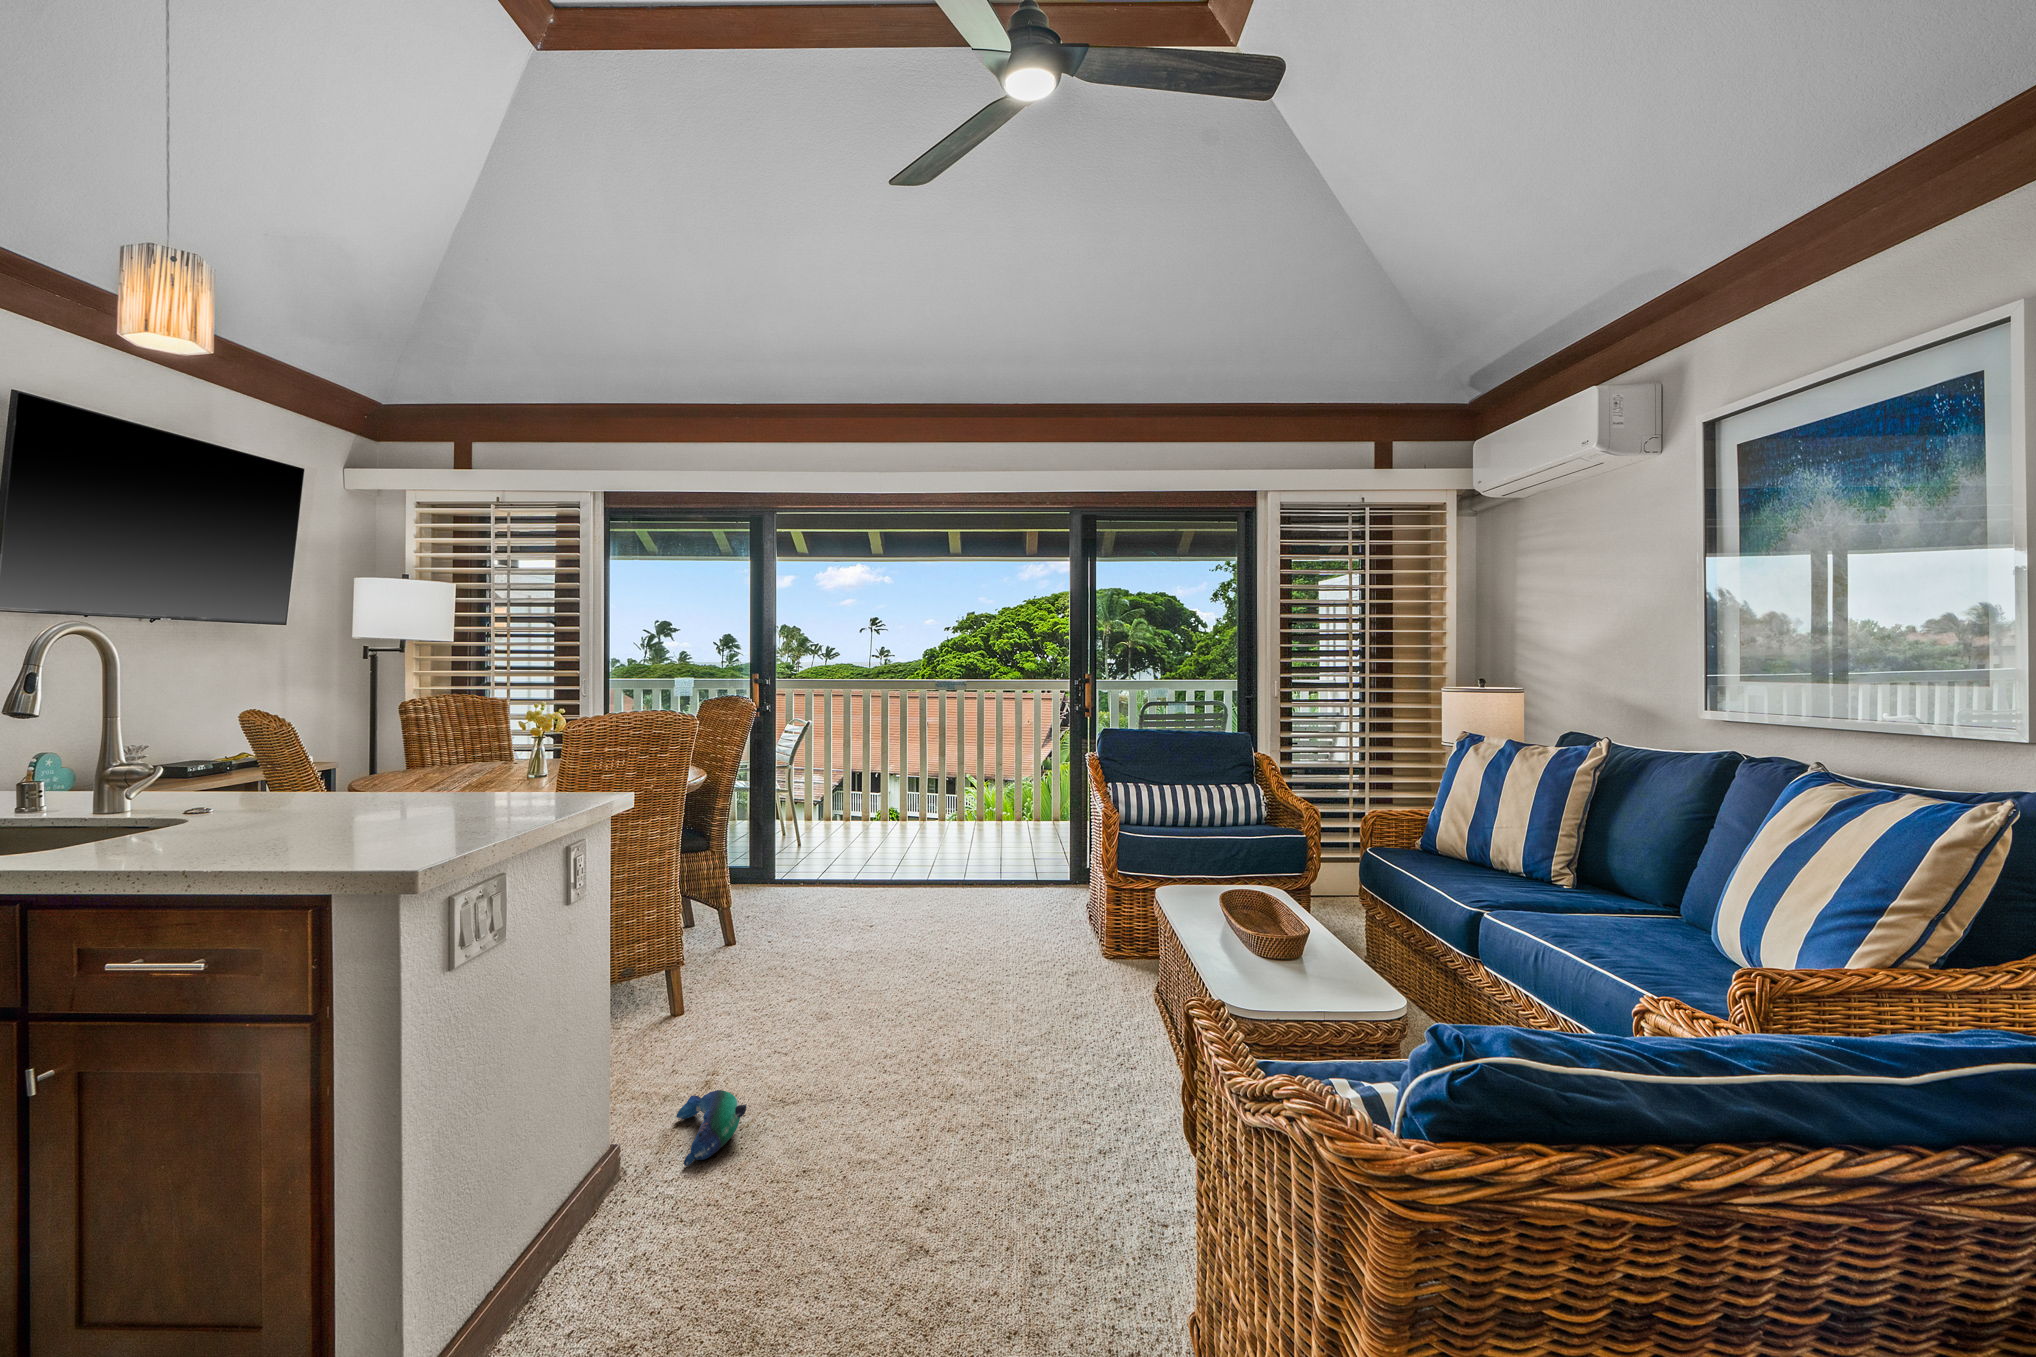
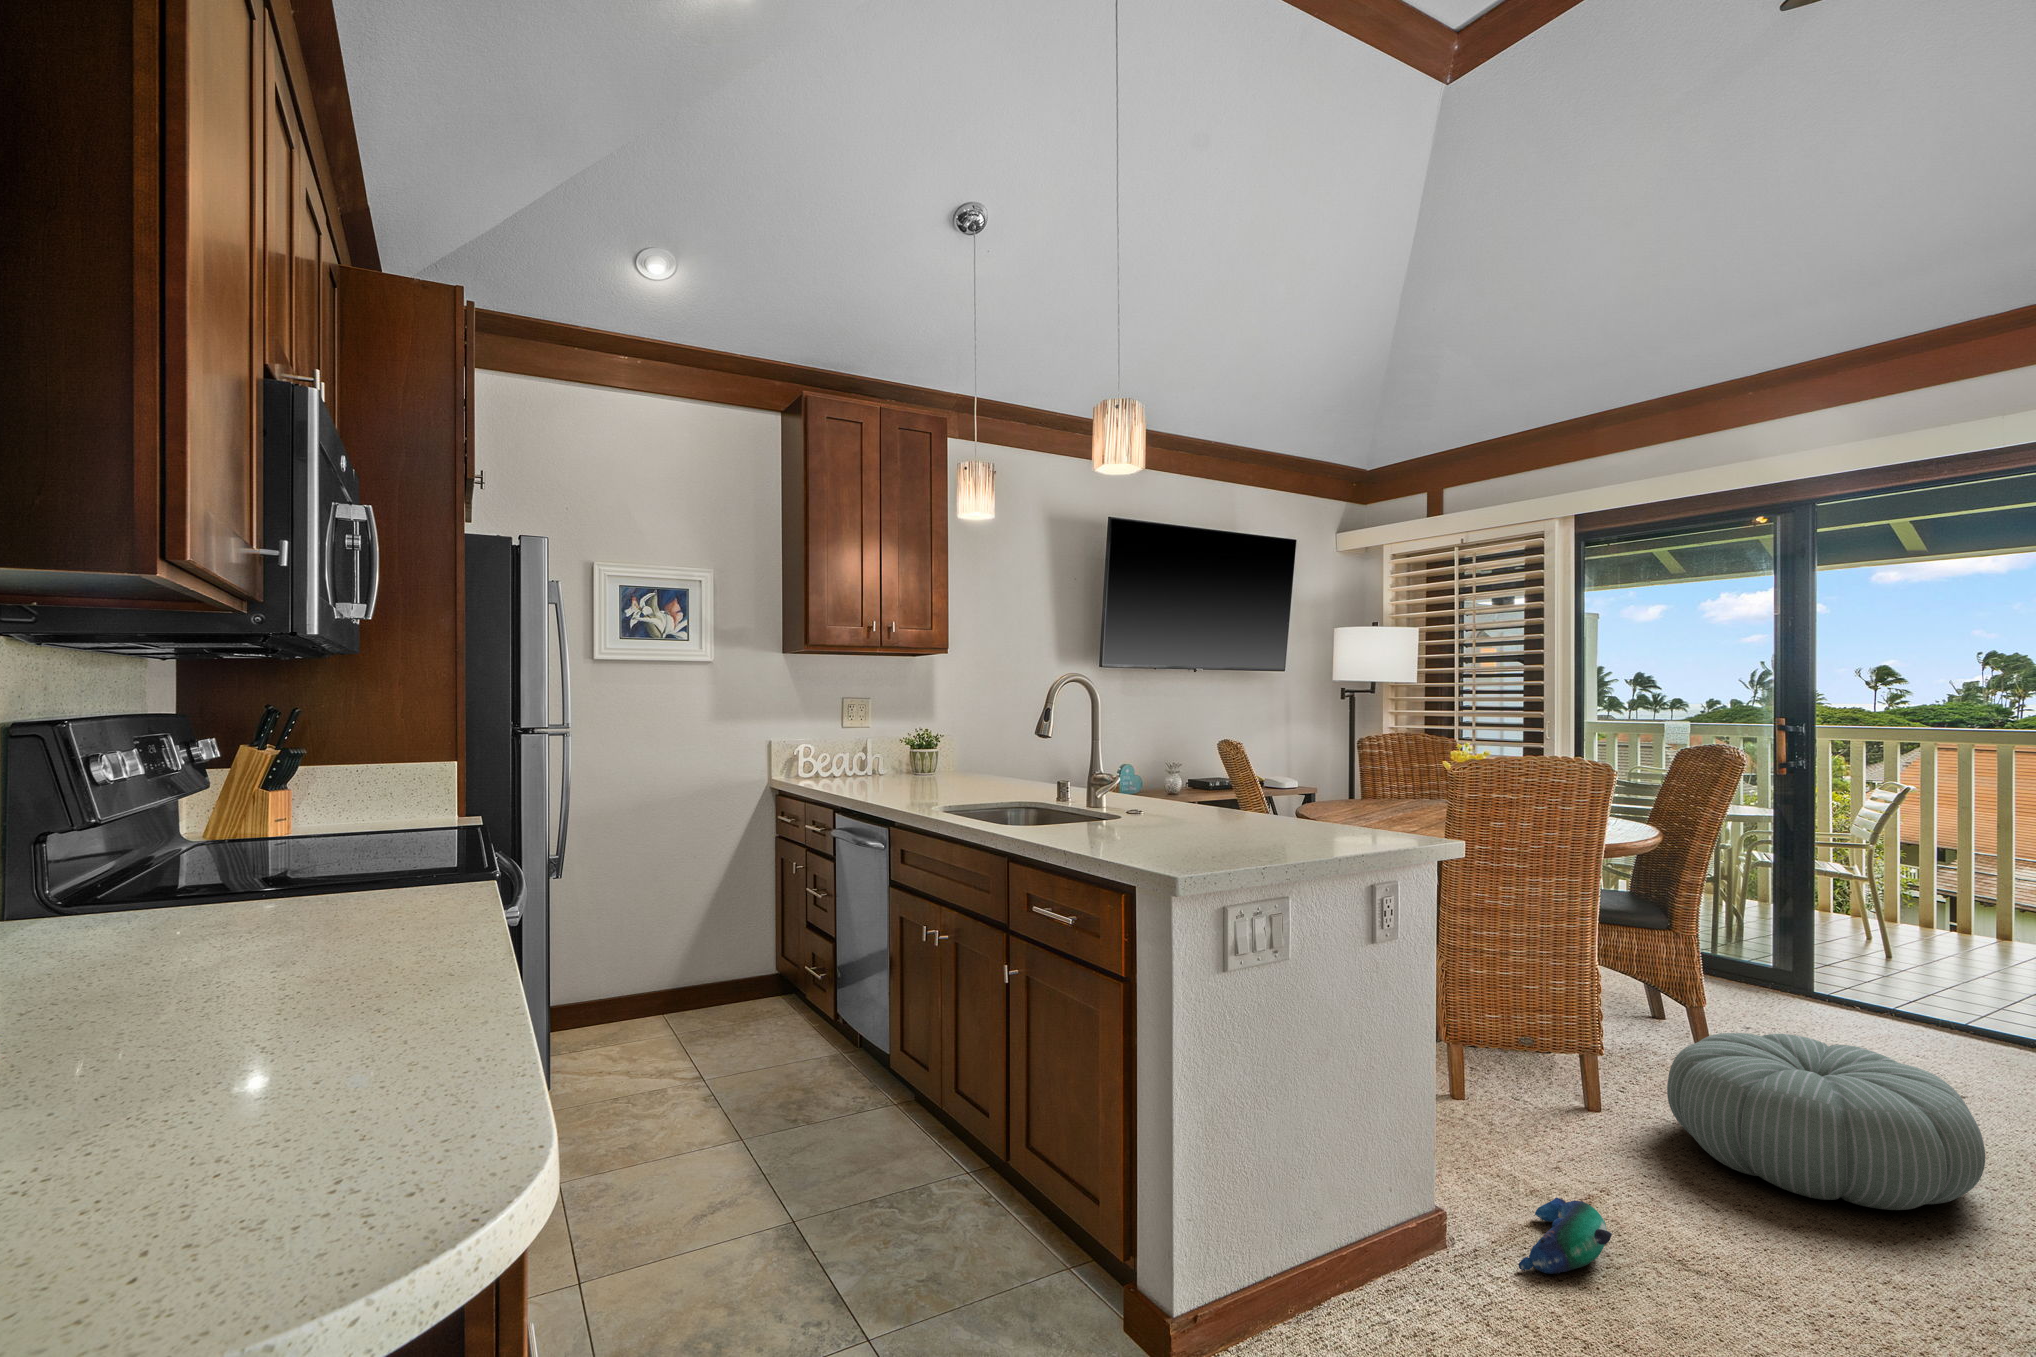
pouf: none [736,911,918,1026] -> present [1667,1033,1985,1210]

